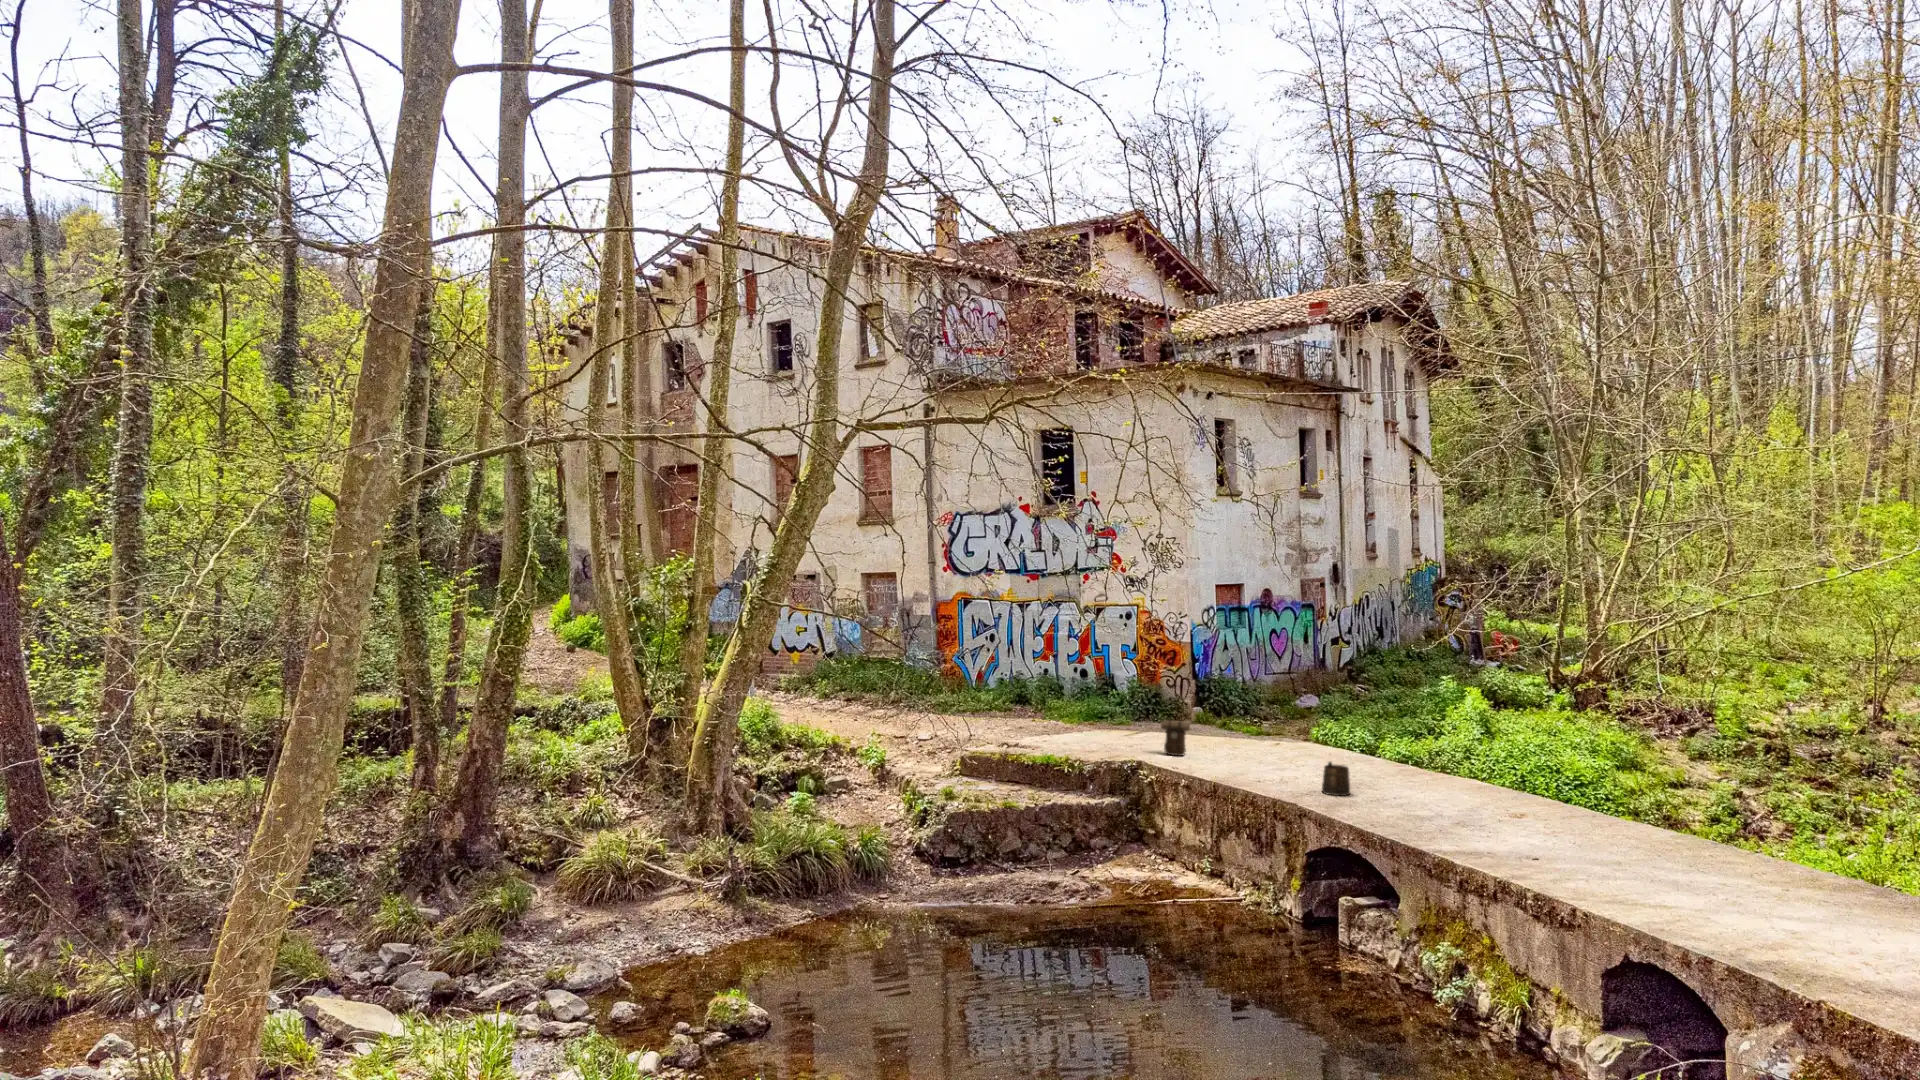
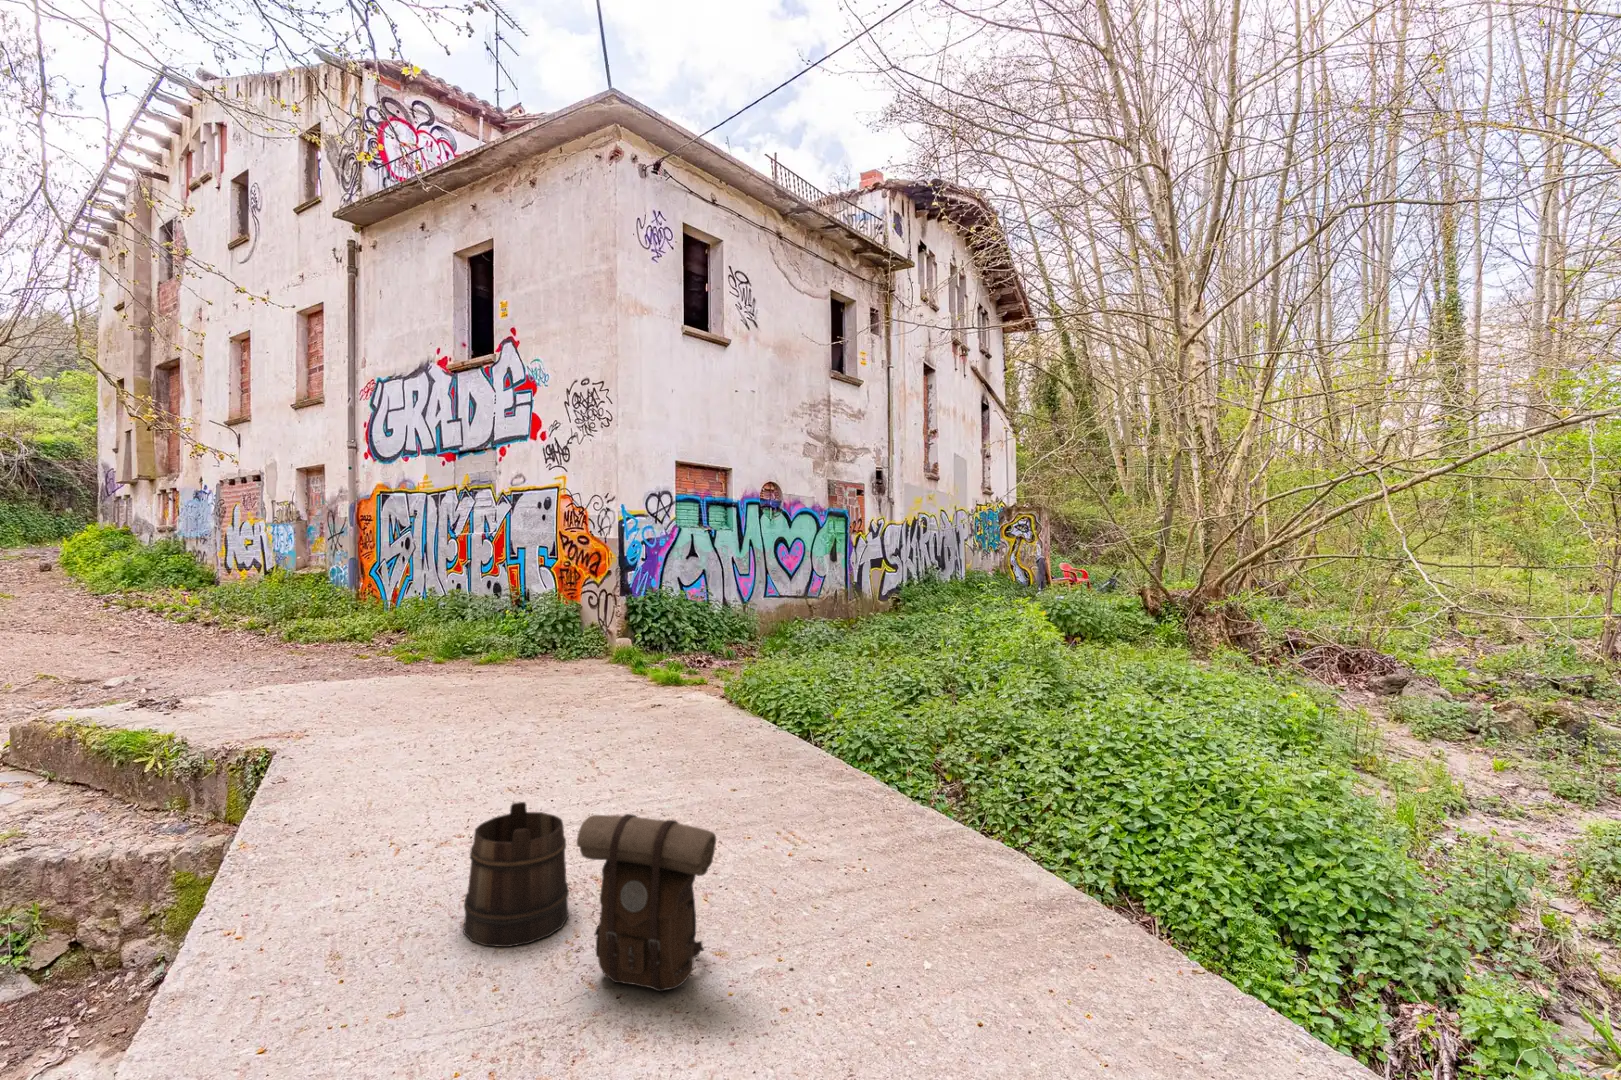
backpack: present [1161,720,1190,756] -> present [577,814,716,992]

